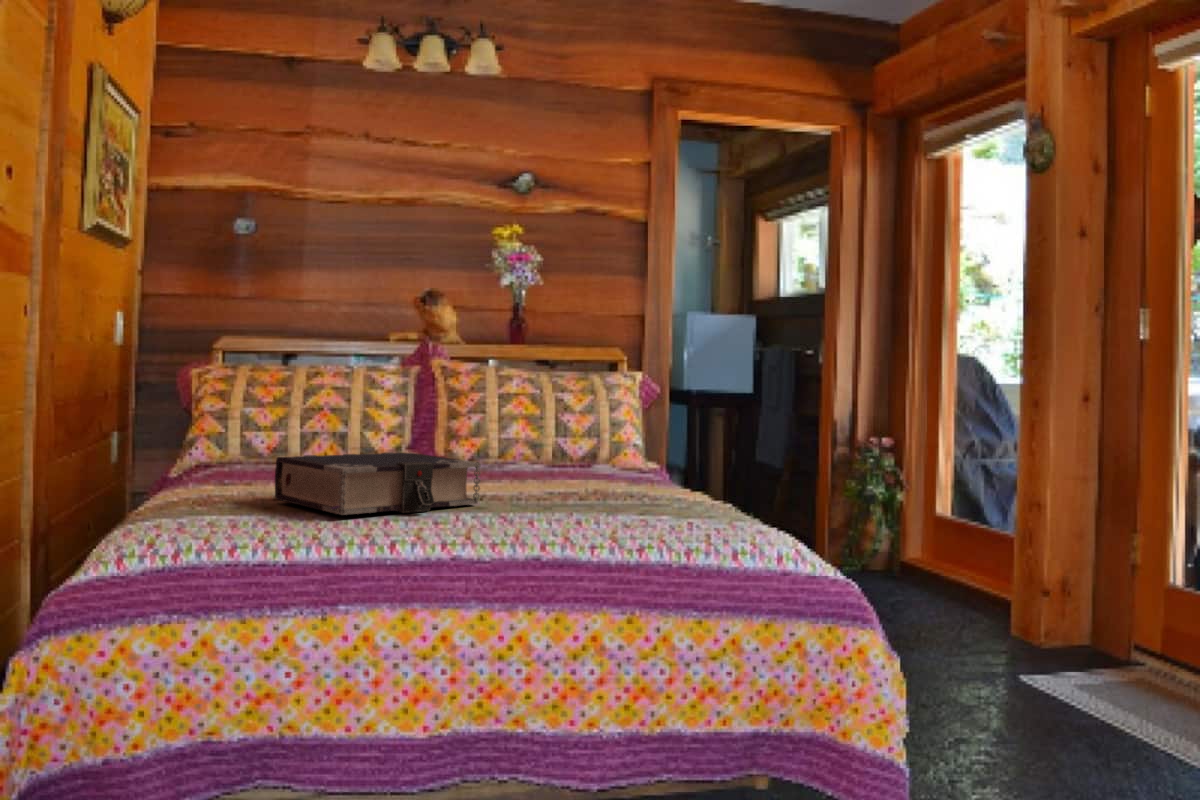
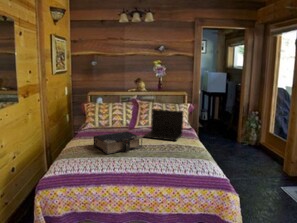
laptop: none [473,381,631,491] -> present [144,109,184,140]

